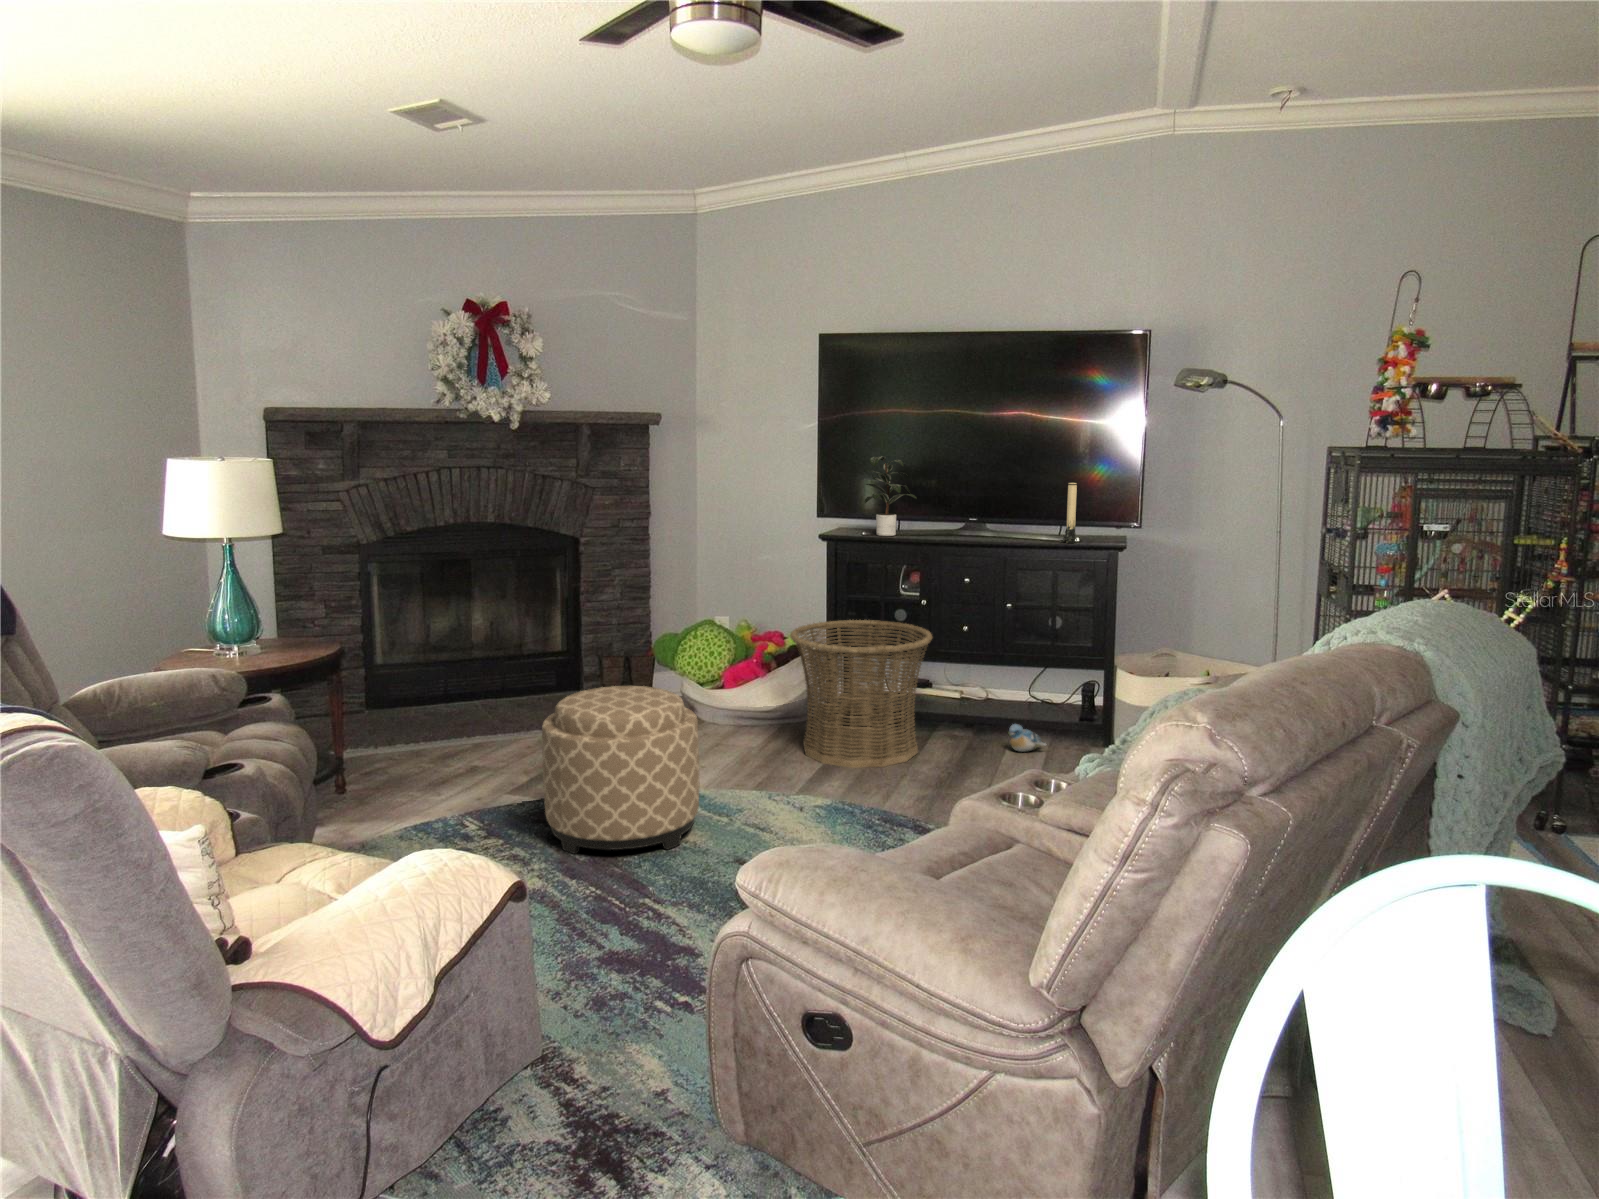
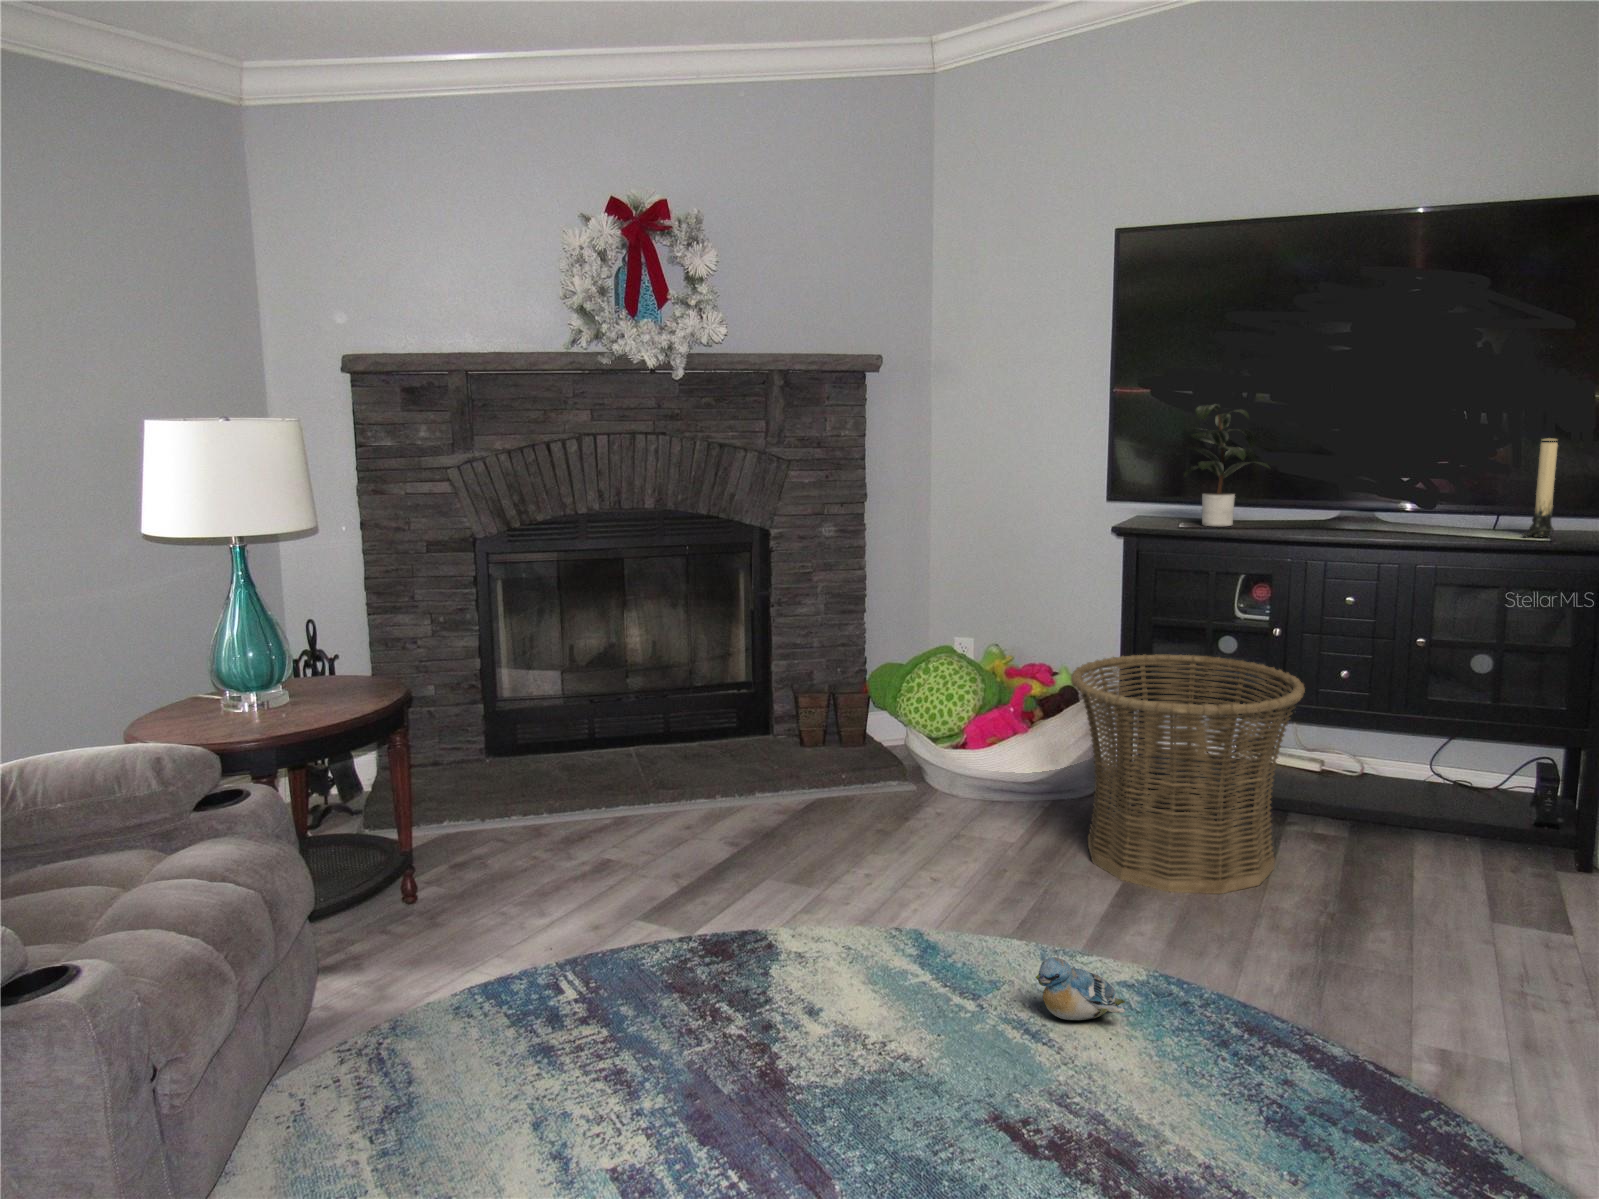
ottoman: present [542,686,699,854] -> none [668,774,932,1077]
plush toy: present [1008,724,1046,752] -> present [1036,957,1125,1020]

